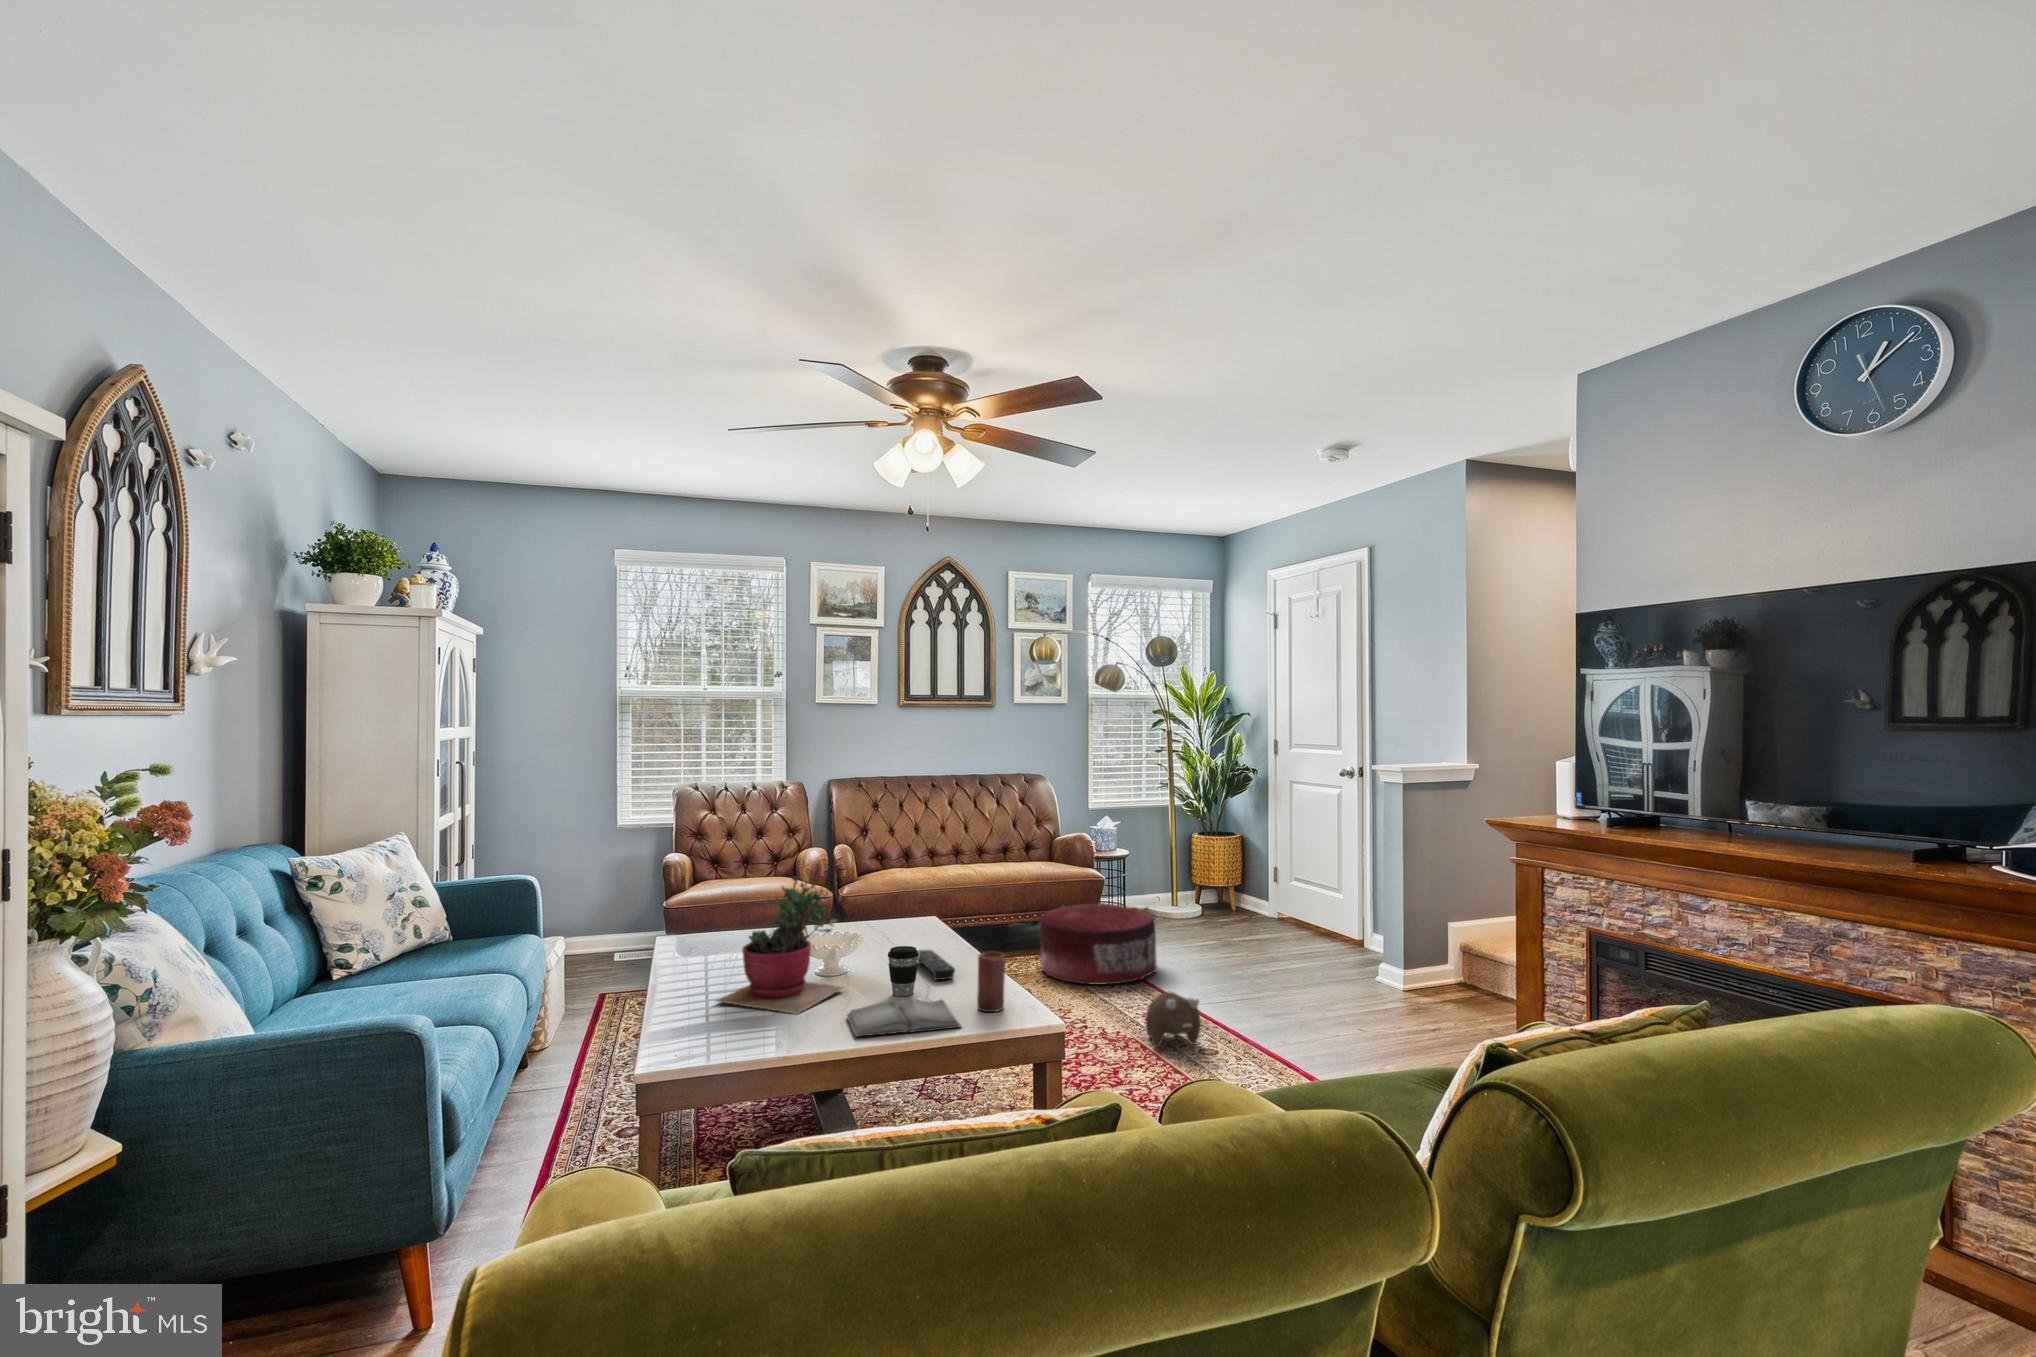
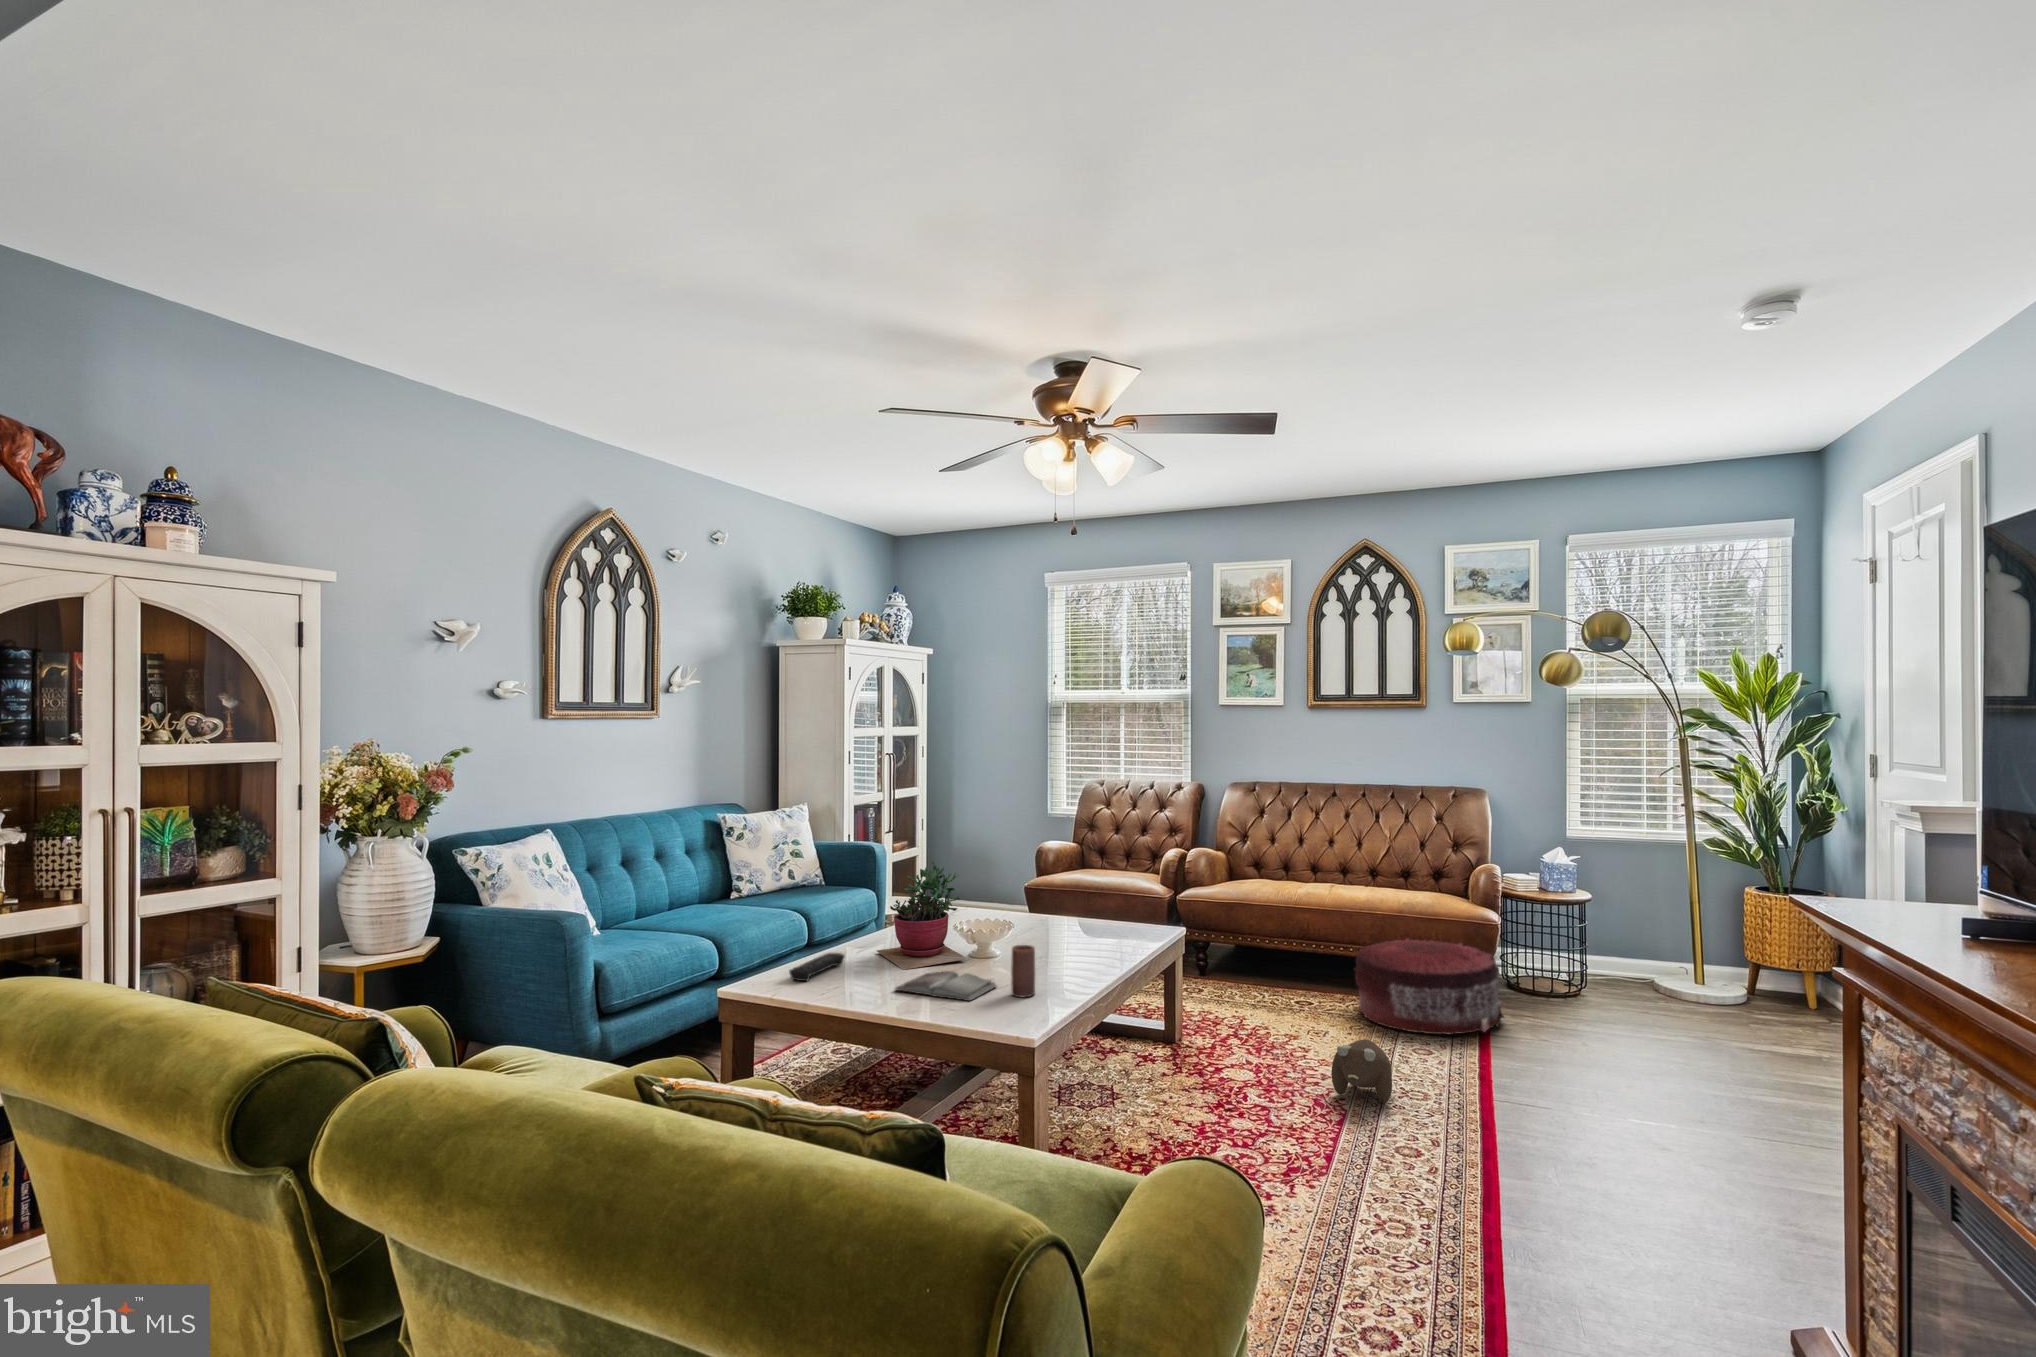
coffee cup: present [888,946,919,996] -> none [984,931,1011,974]
remote control: present [917,950,955,980] -> present [789,953,844,981]

